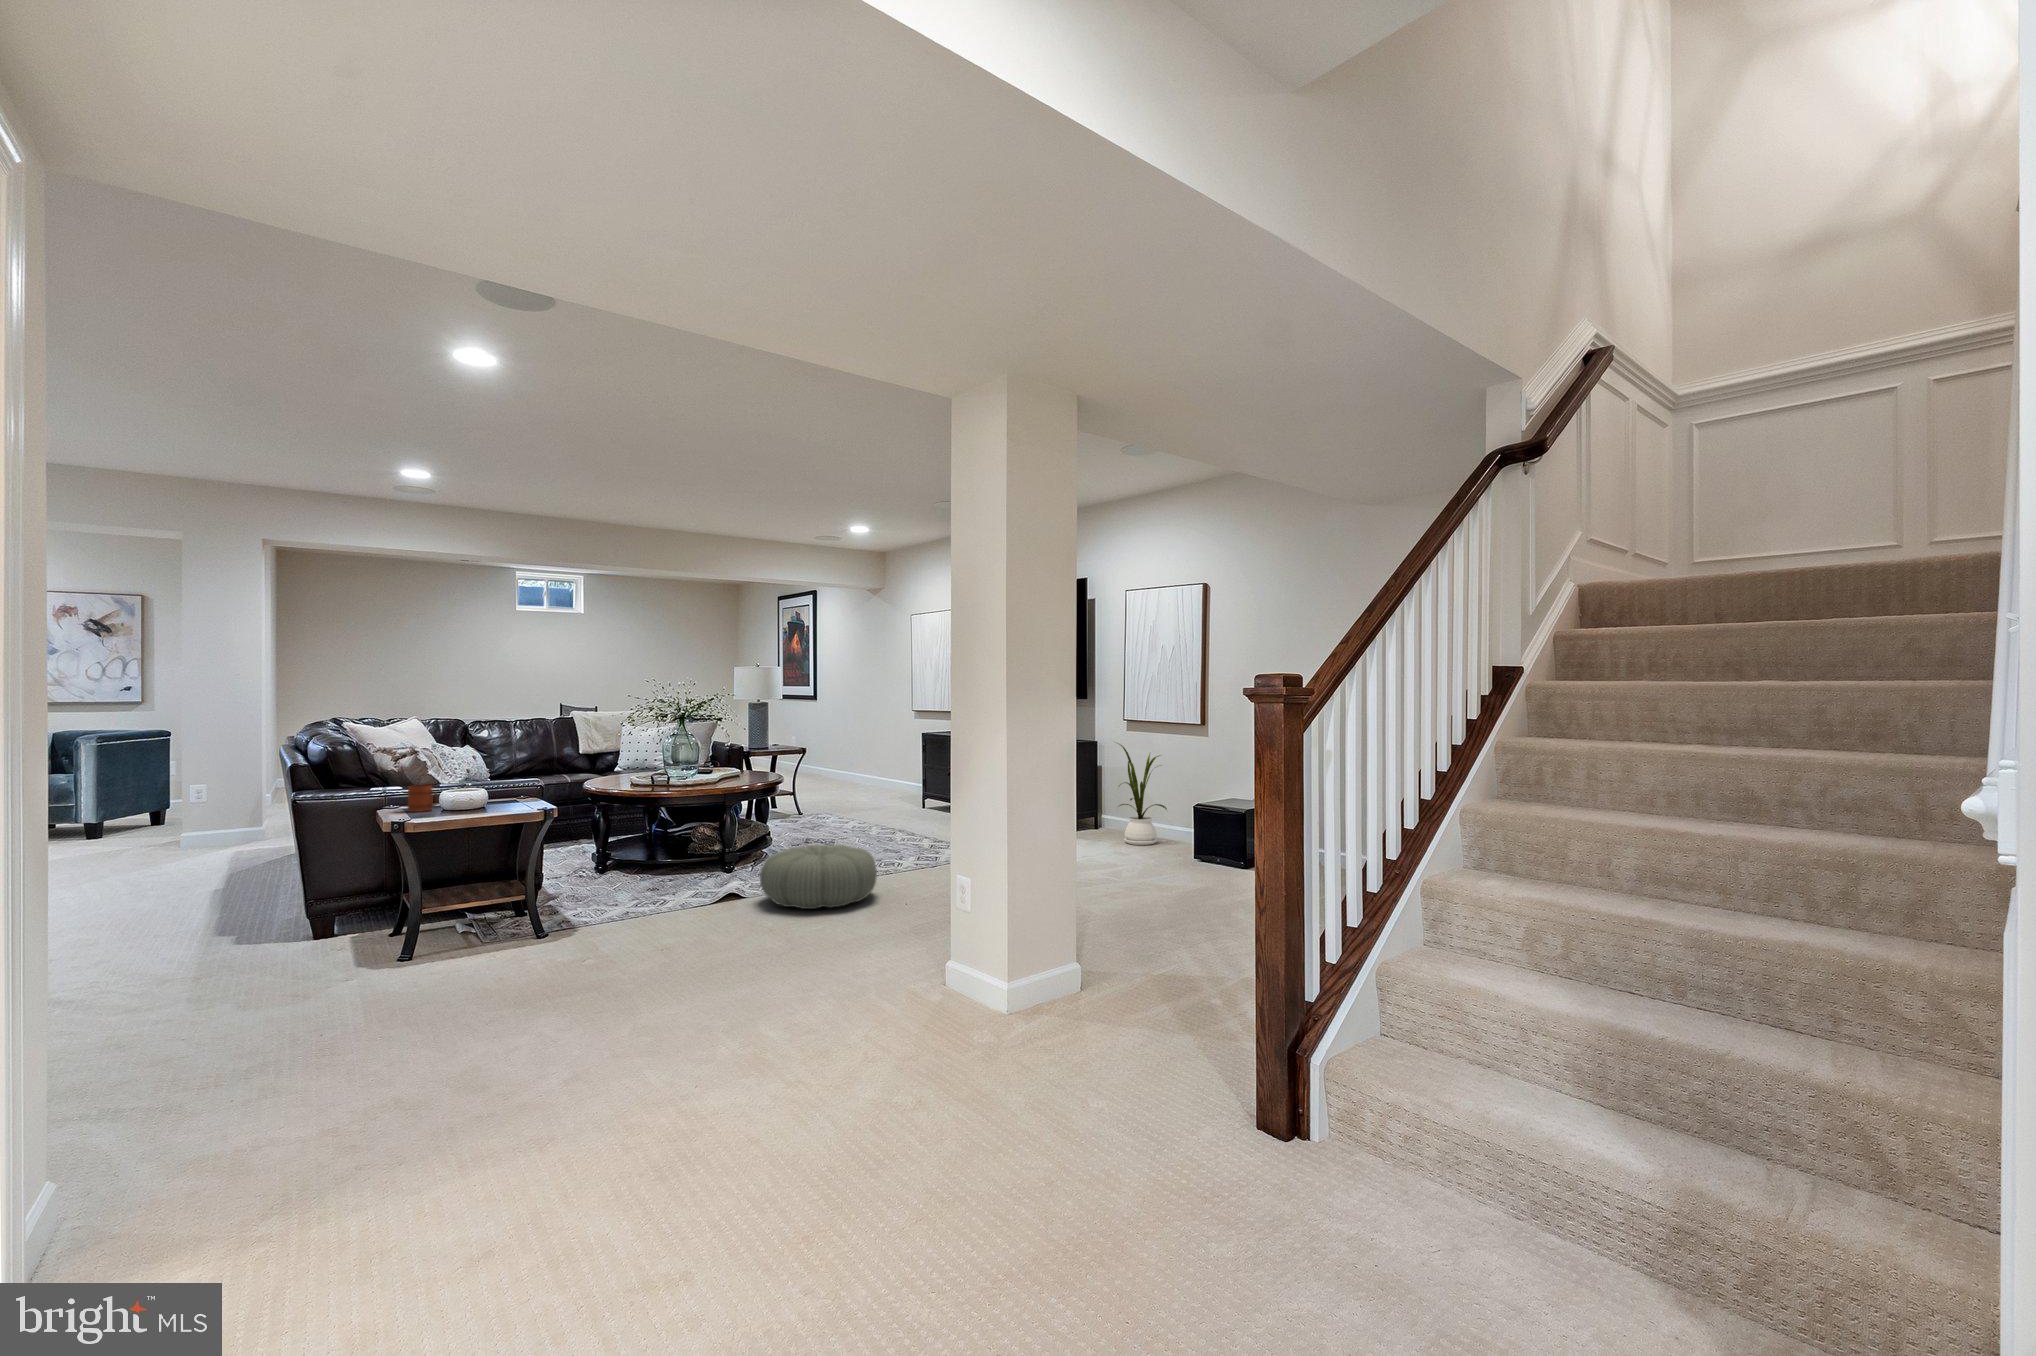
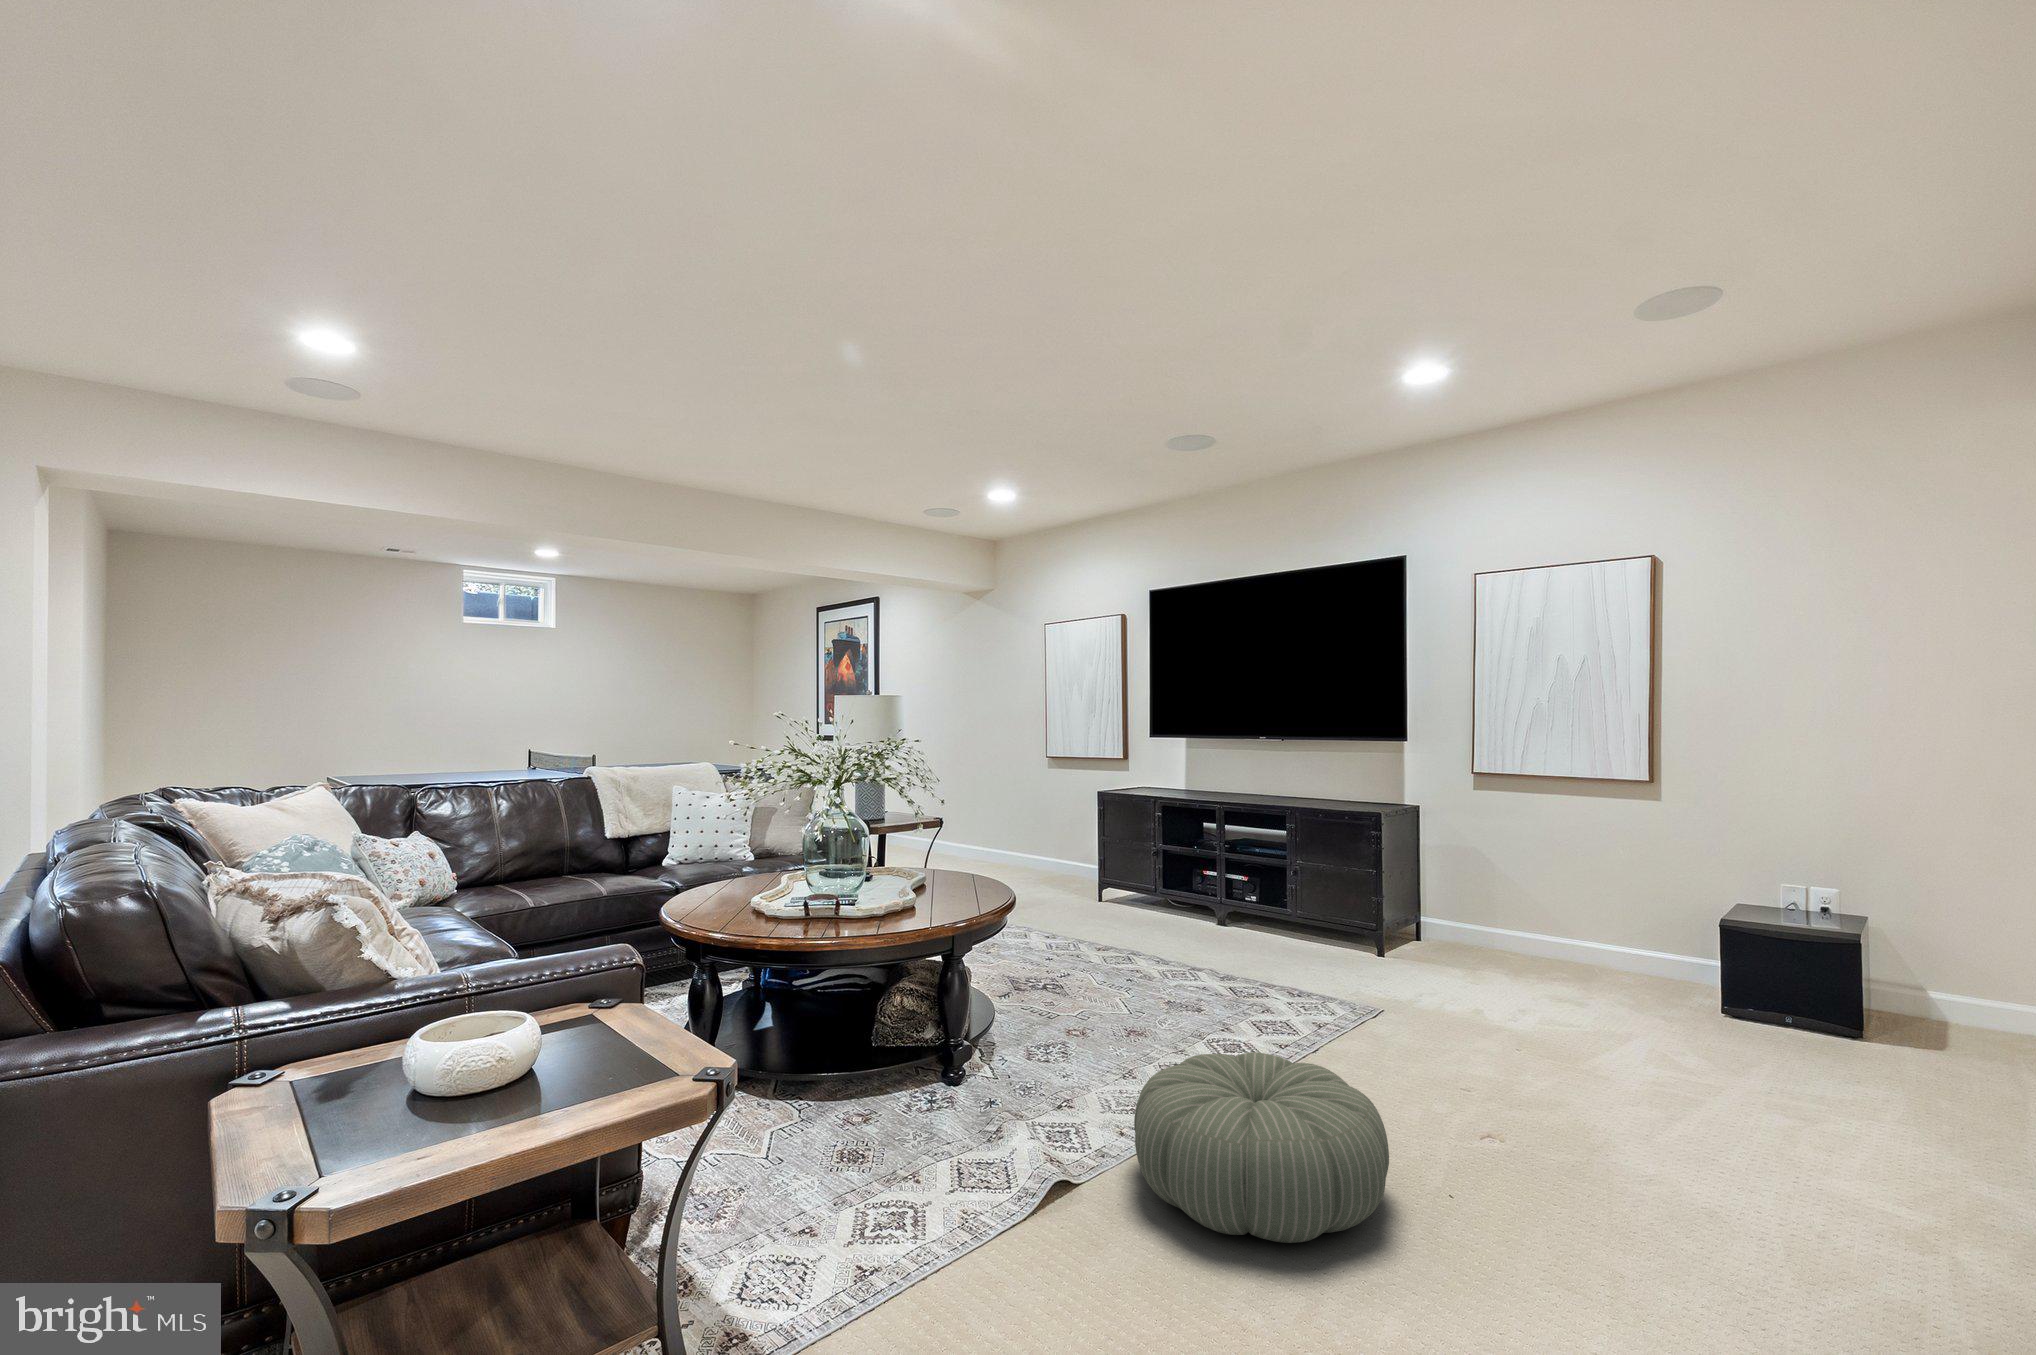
house plant: present [1117,743,1167,845] -> none [1475,806,1598,975]
mug: present [408,785,438,812] -> none [318,1047,421,1152]

